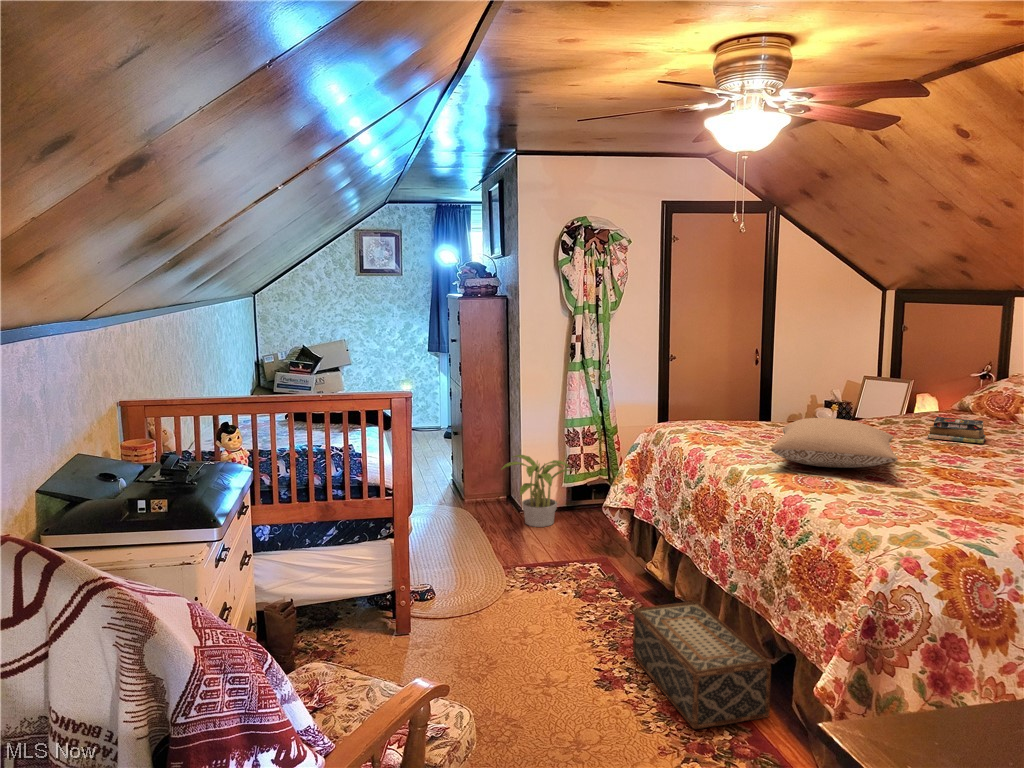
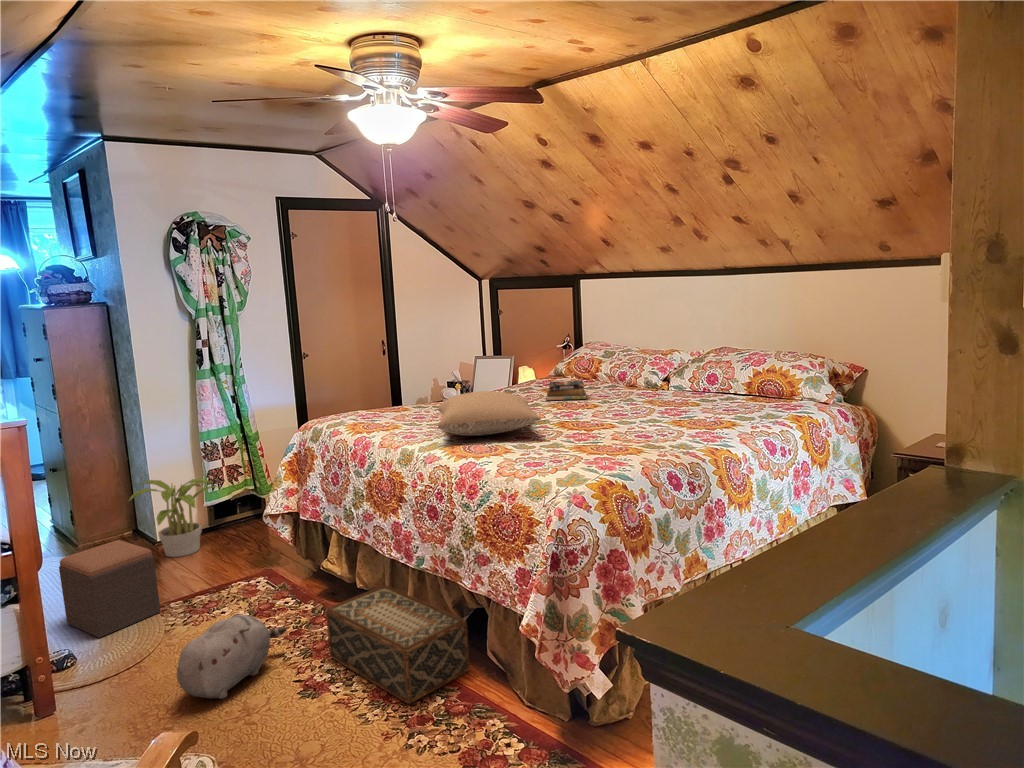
footstool: none [438,502,507,581] -> present [59,540,161,638]
plush toy: none [498,592,598,664] -> present [177,615,286,699]

